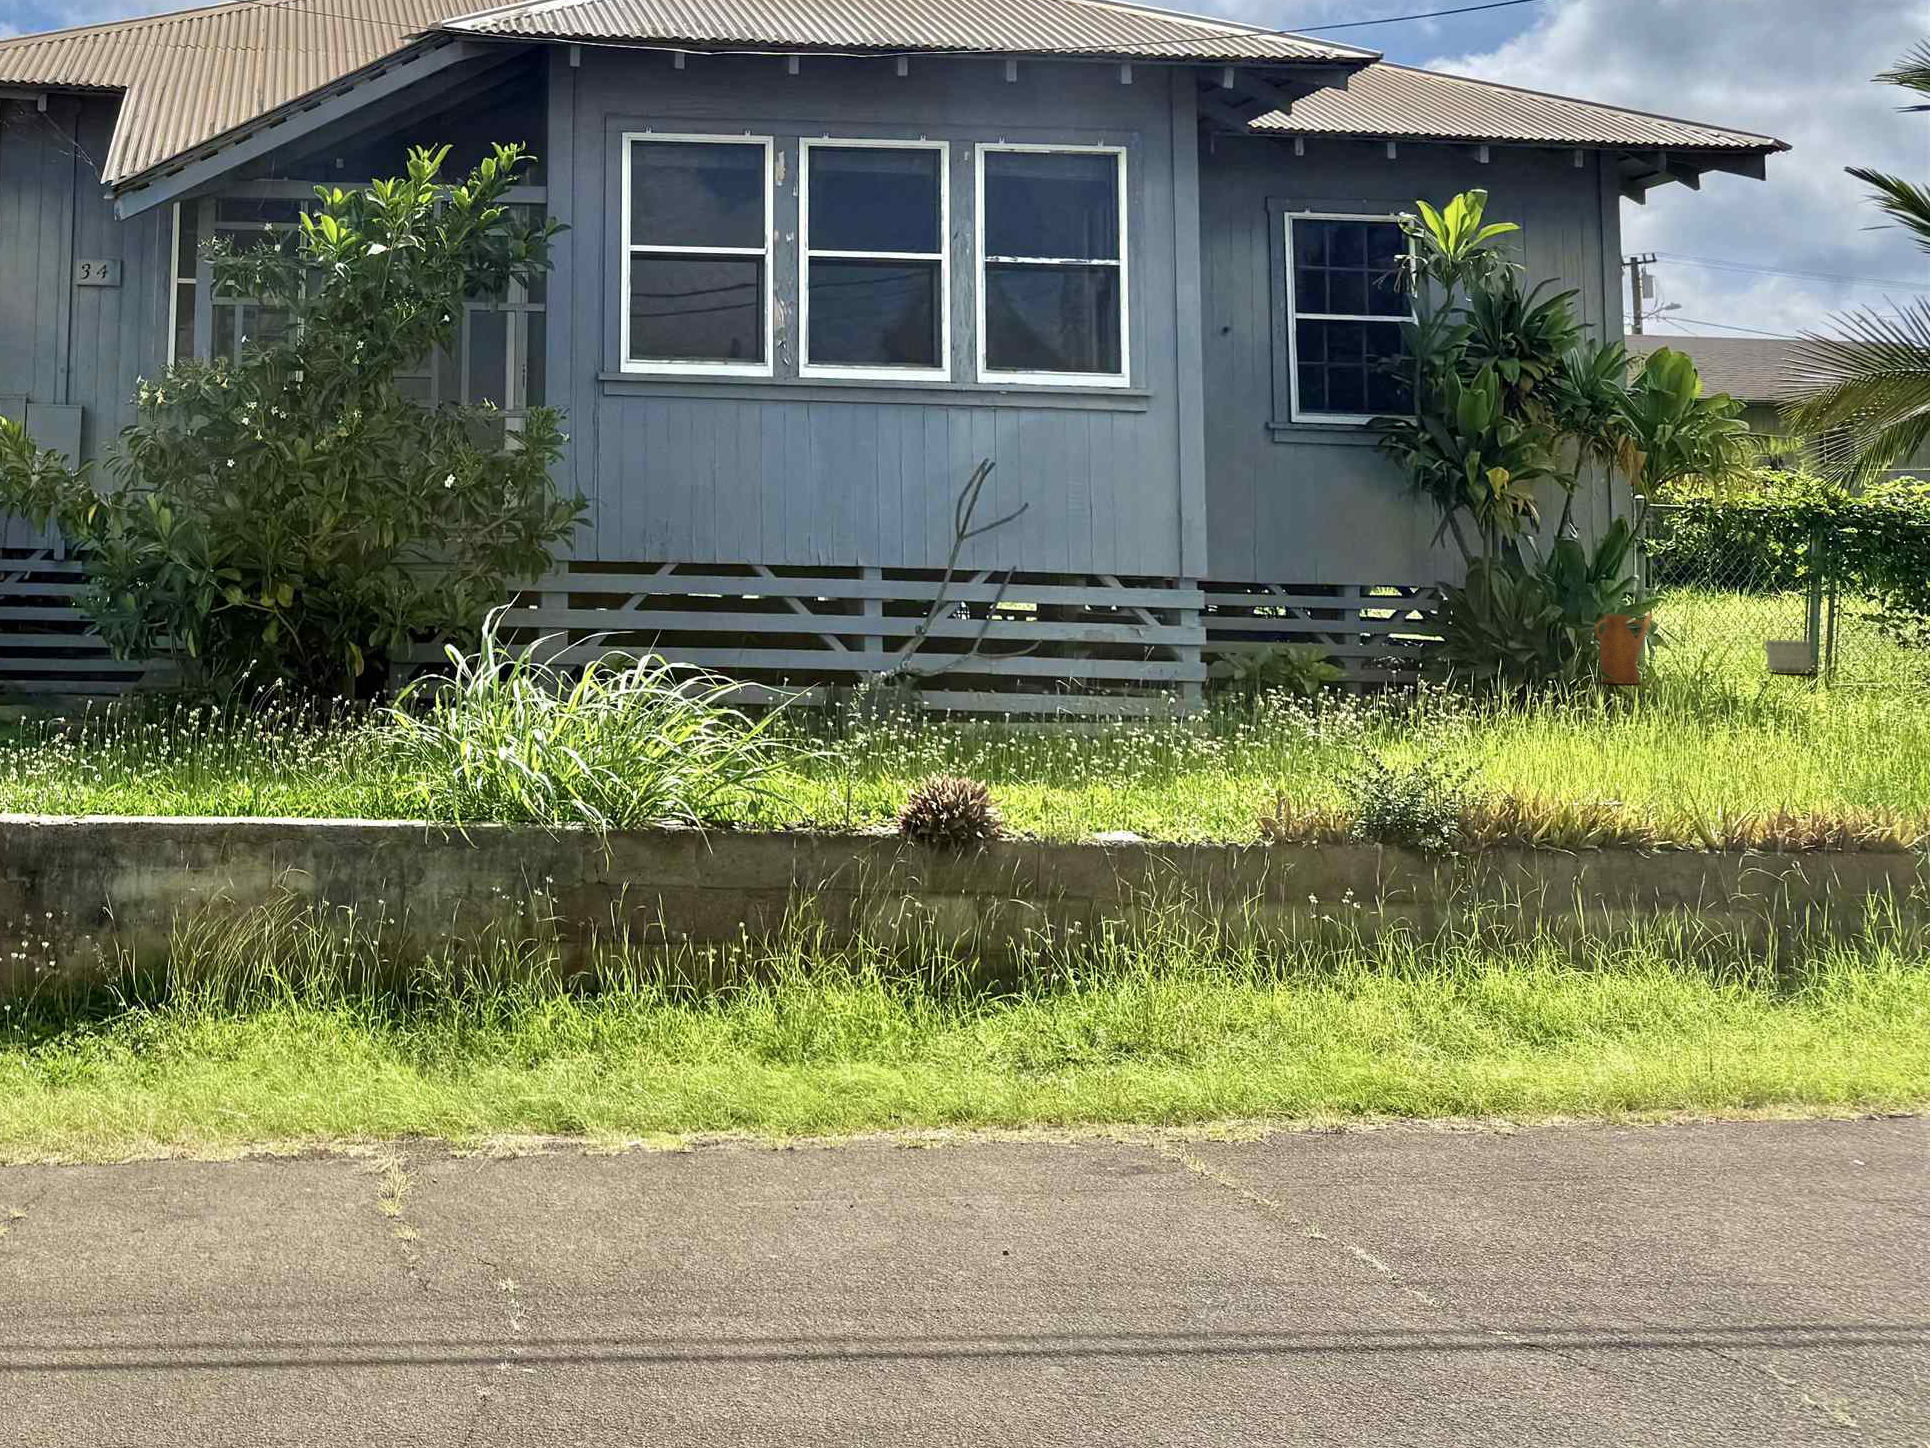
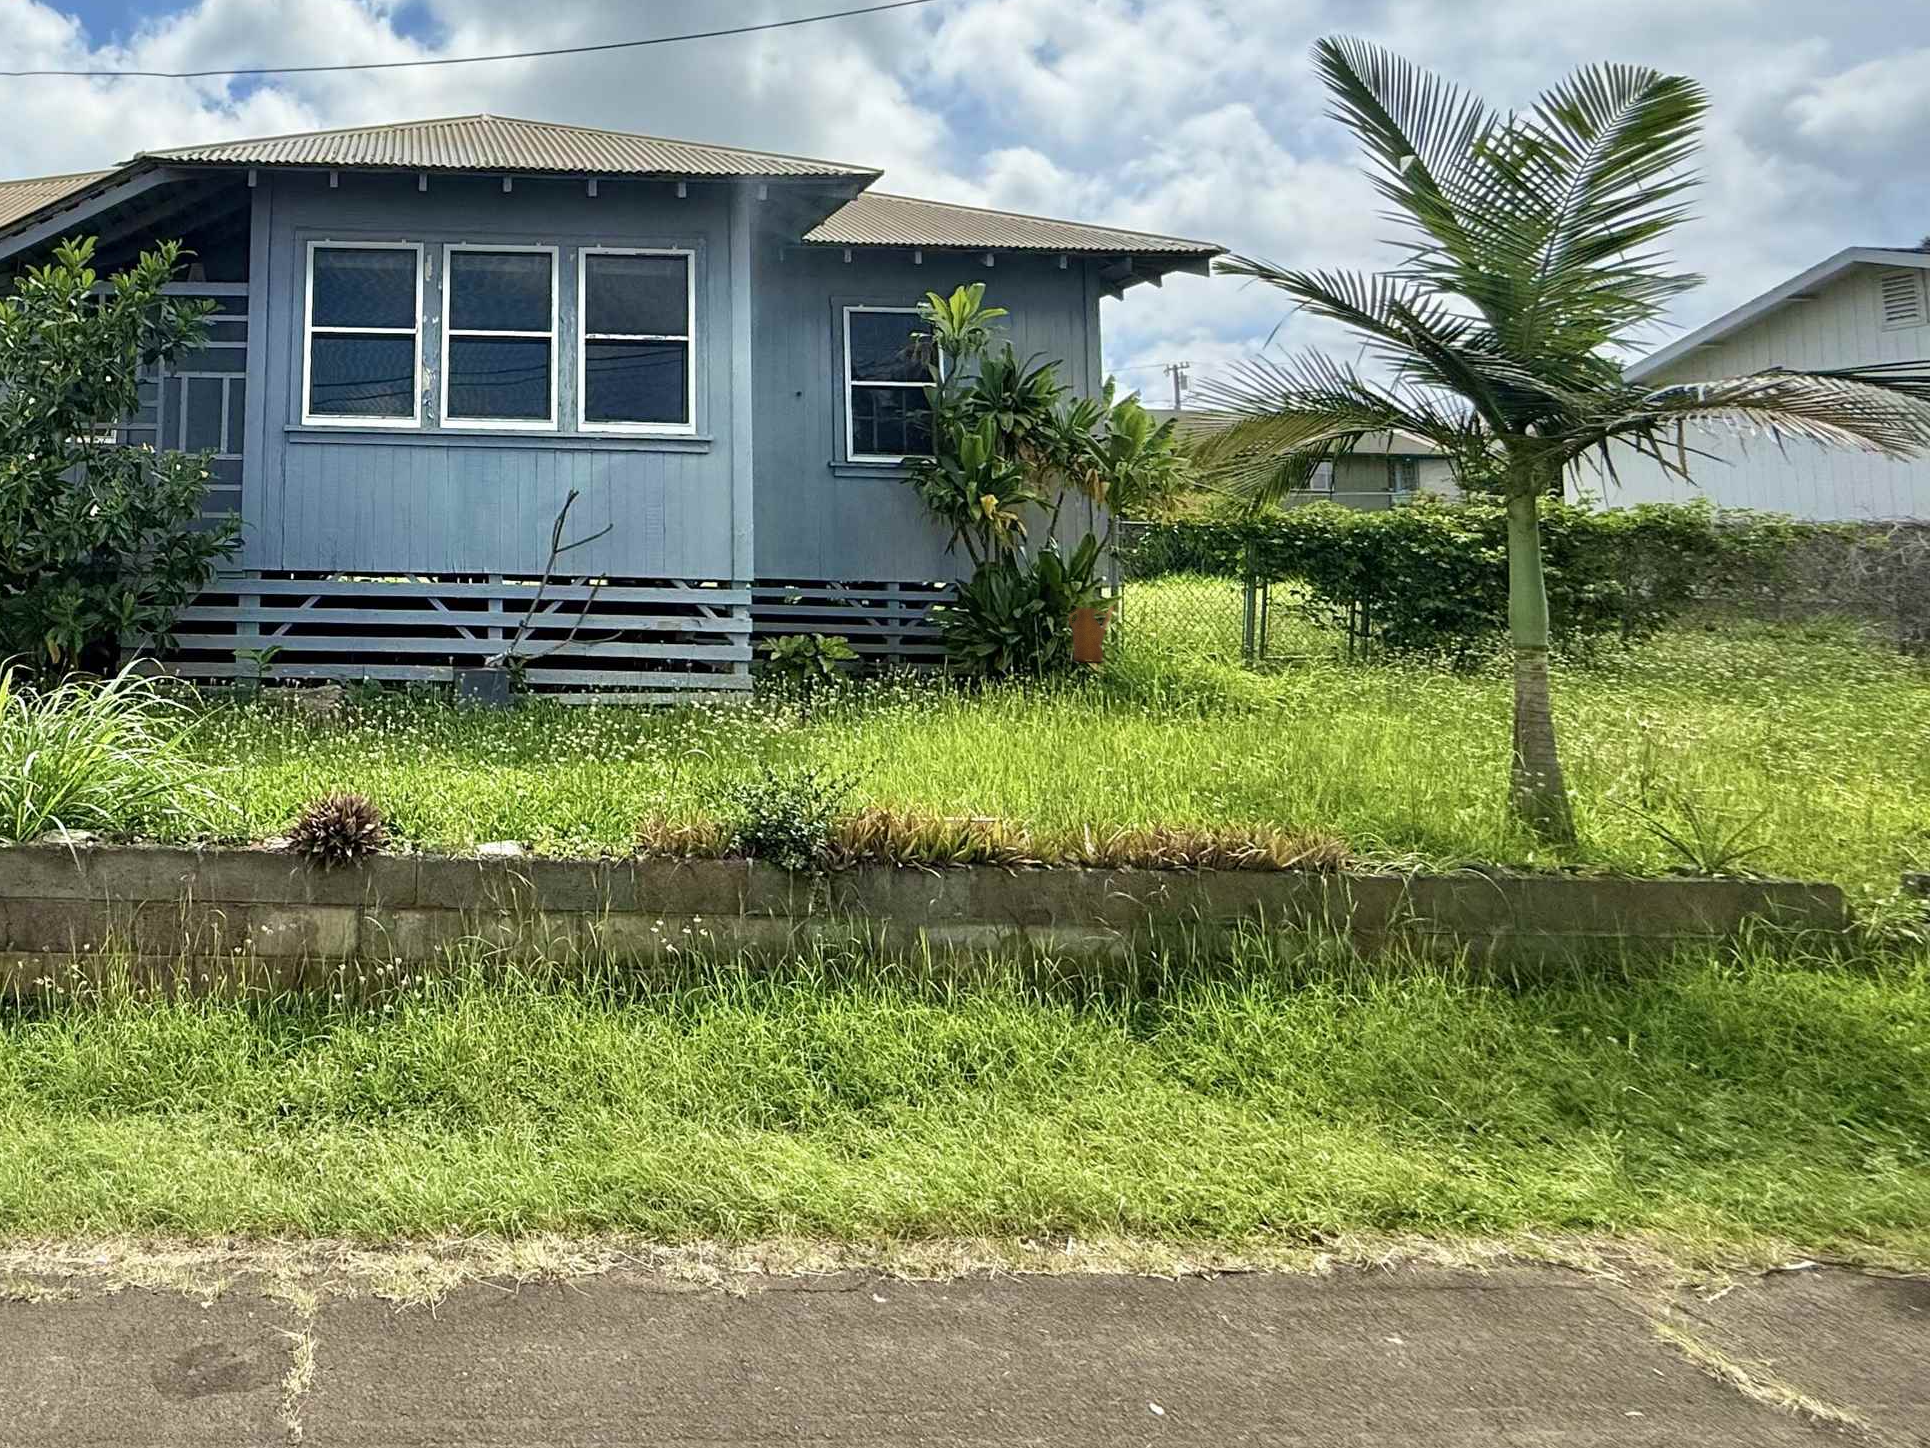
planter: present [1765,640,1811,674] -> none [1202,625,1238,651]

